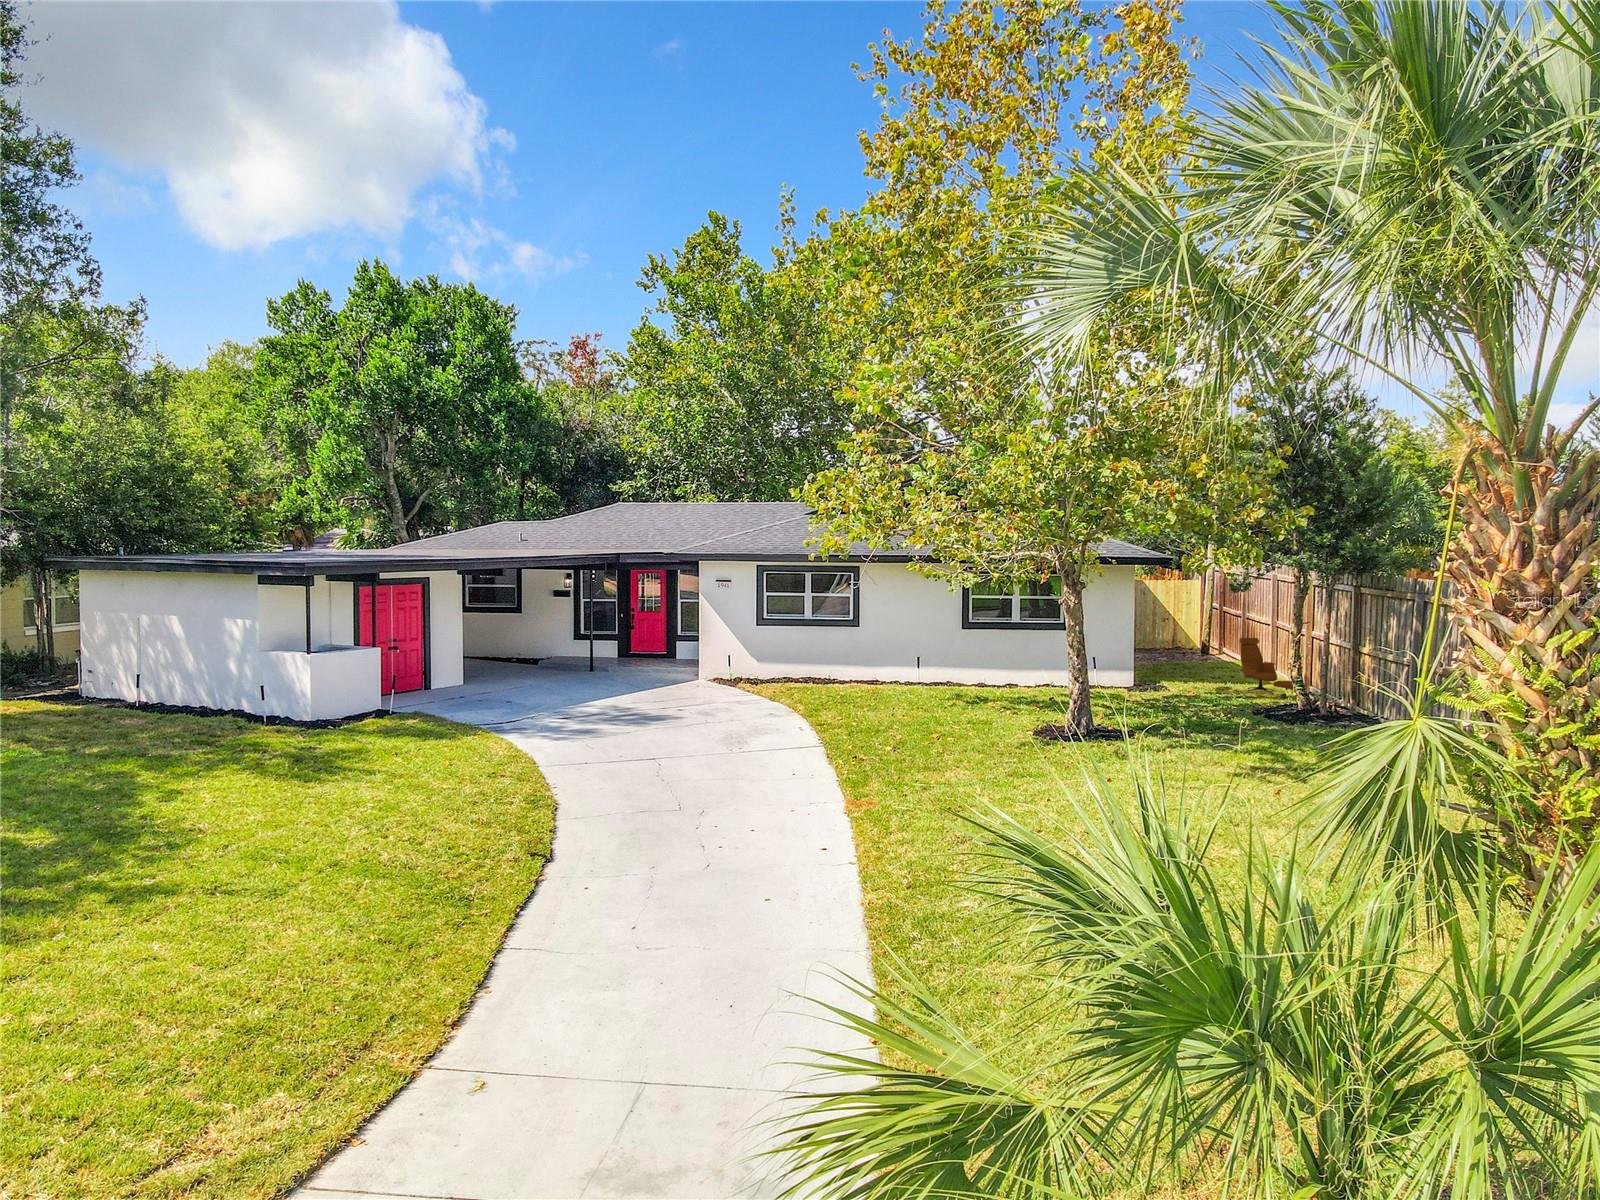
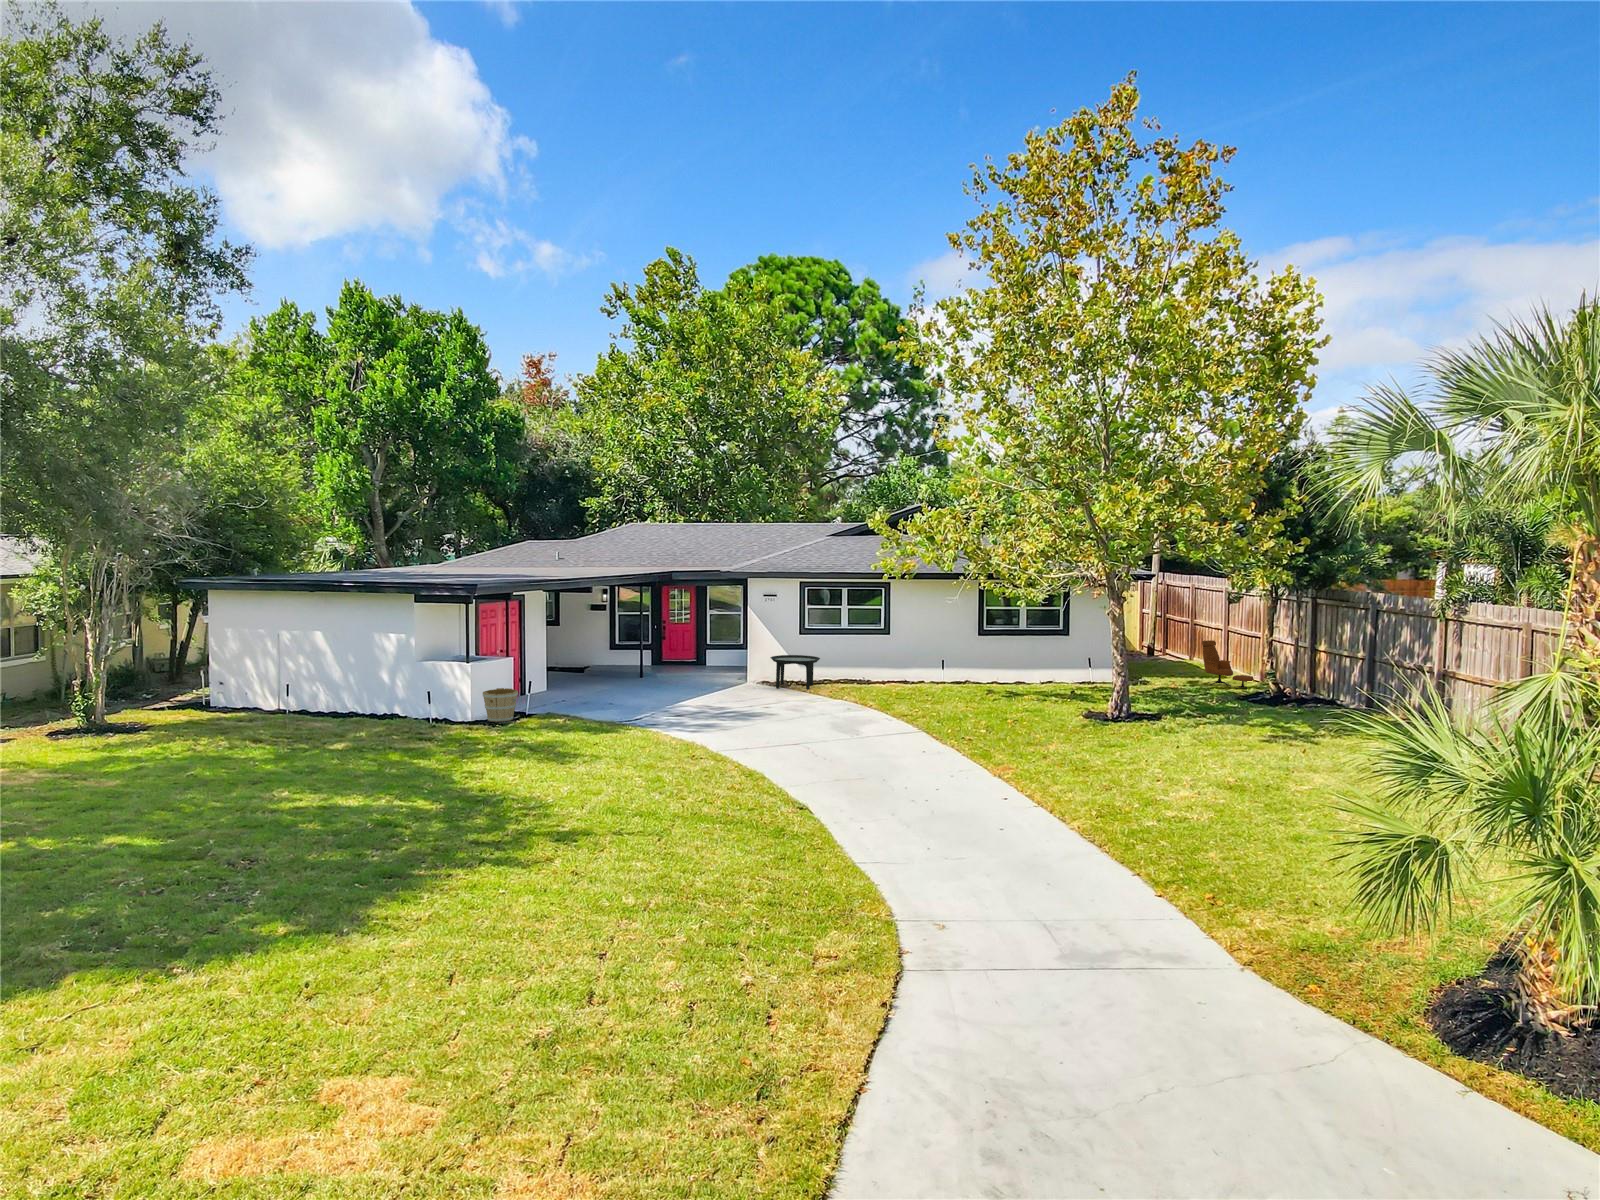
round table: none [717,649,773,688] -> present [770,655,820,690]
wooden bucket: none [354,681,396,717] -> present [483,688,518,722]

